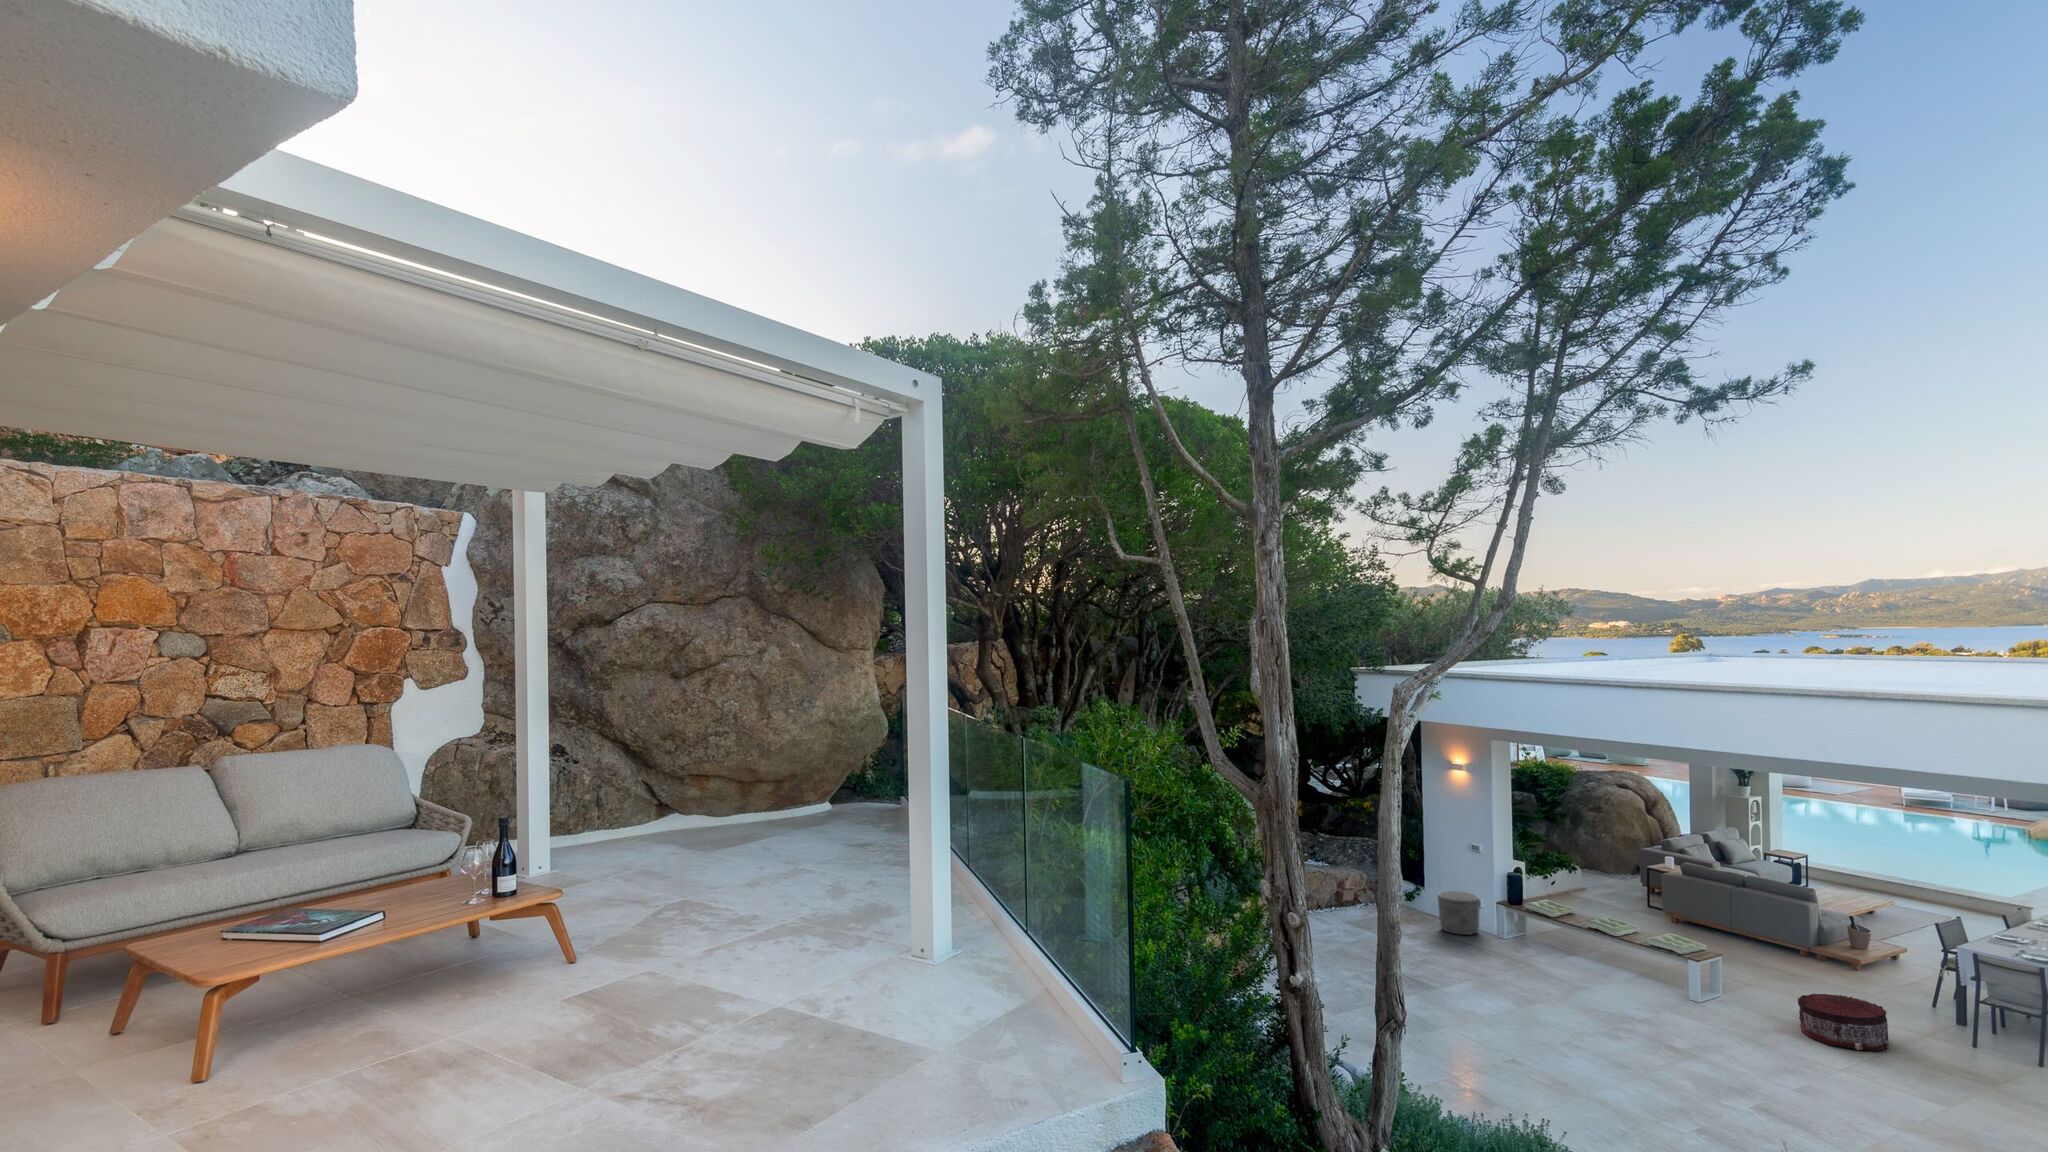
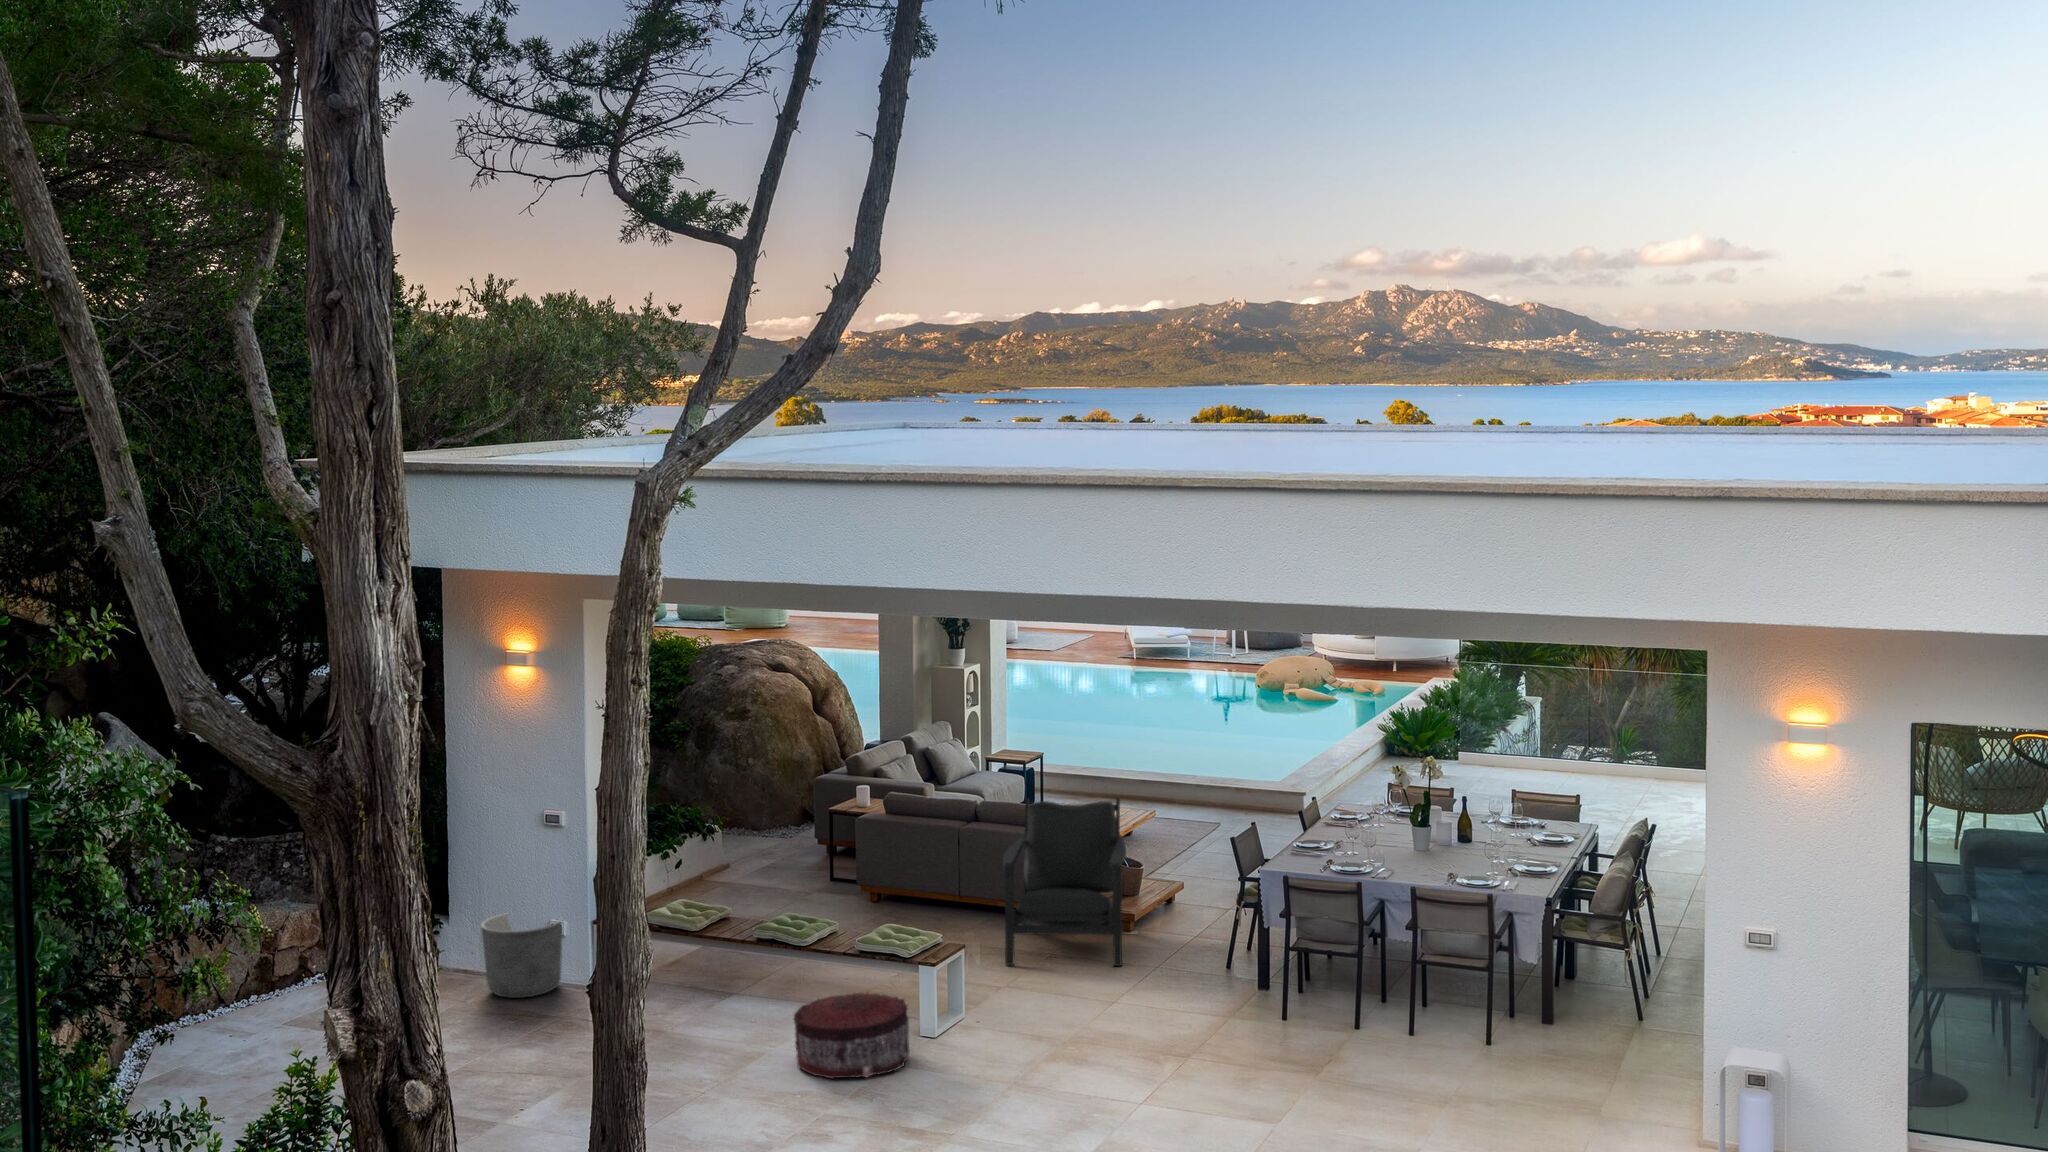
armchair: none [1754,876,1852,991] -> present [1003,798,1126,966]
pouf: present [1798,993,1889,1051] -> present [794,993,909,1078]

